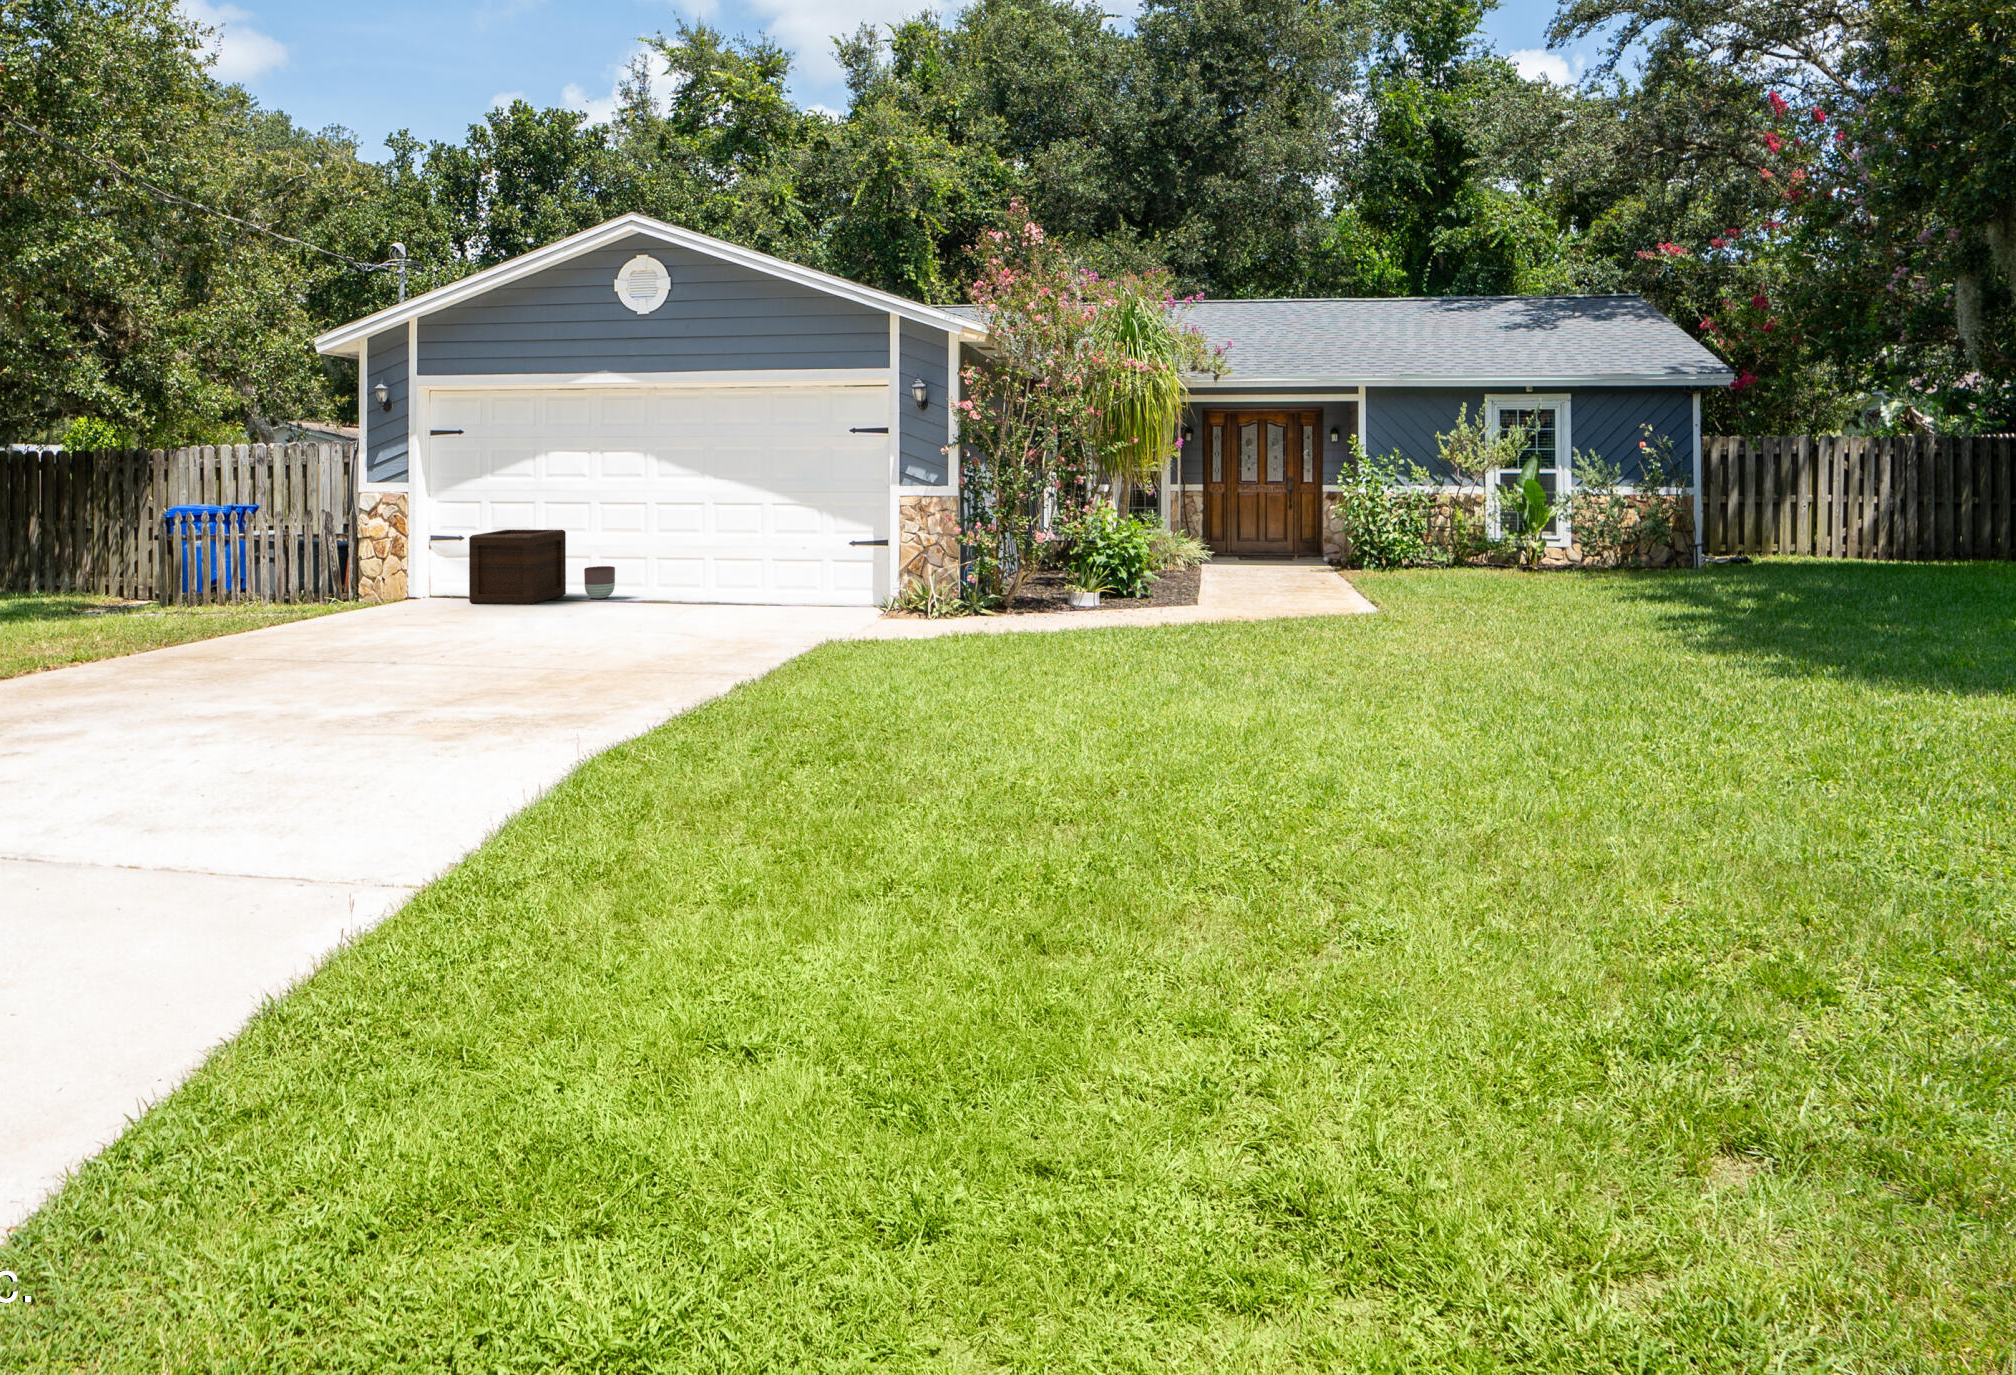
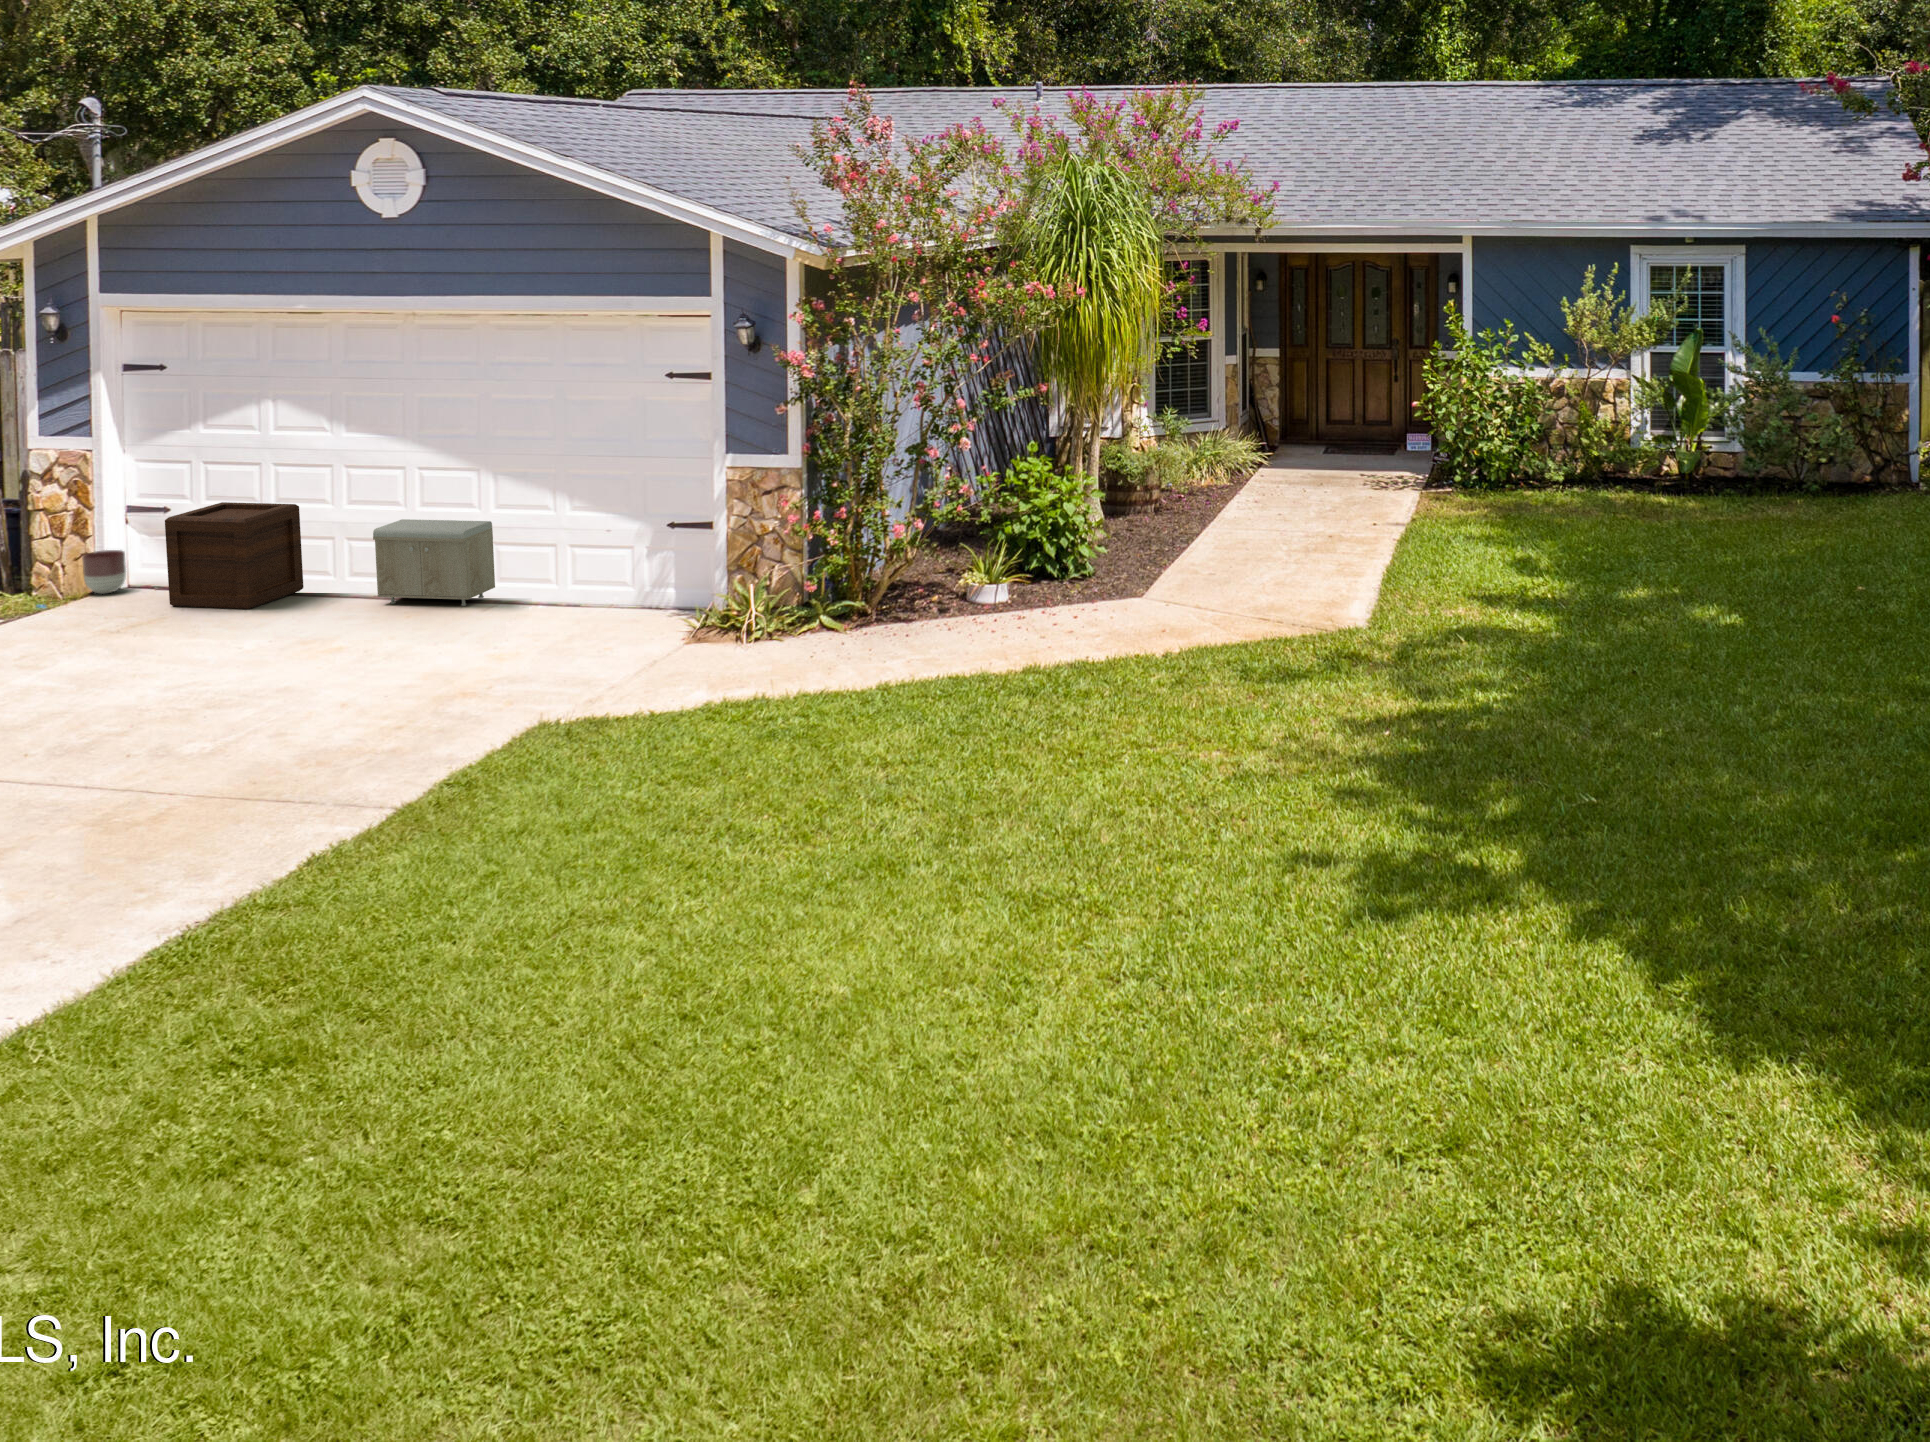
storage bench: none [627,540,714,602] -> present [373,519,495,606]
planter: present [584,566,615,599] -> present [82,550,126,594]

